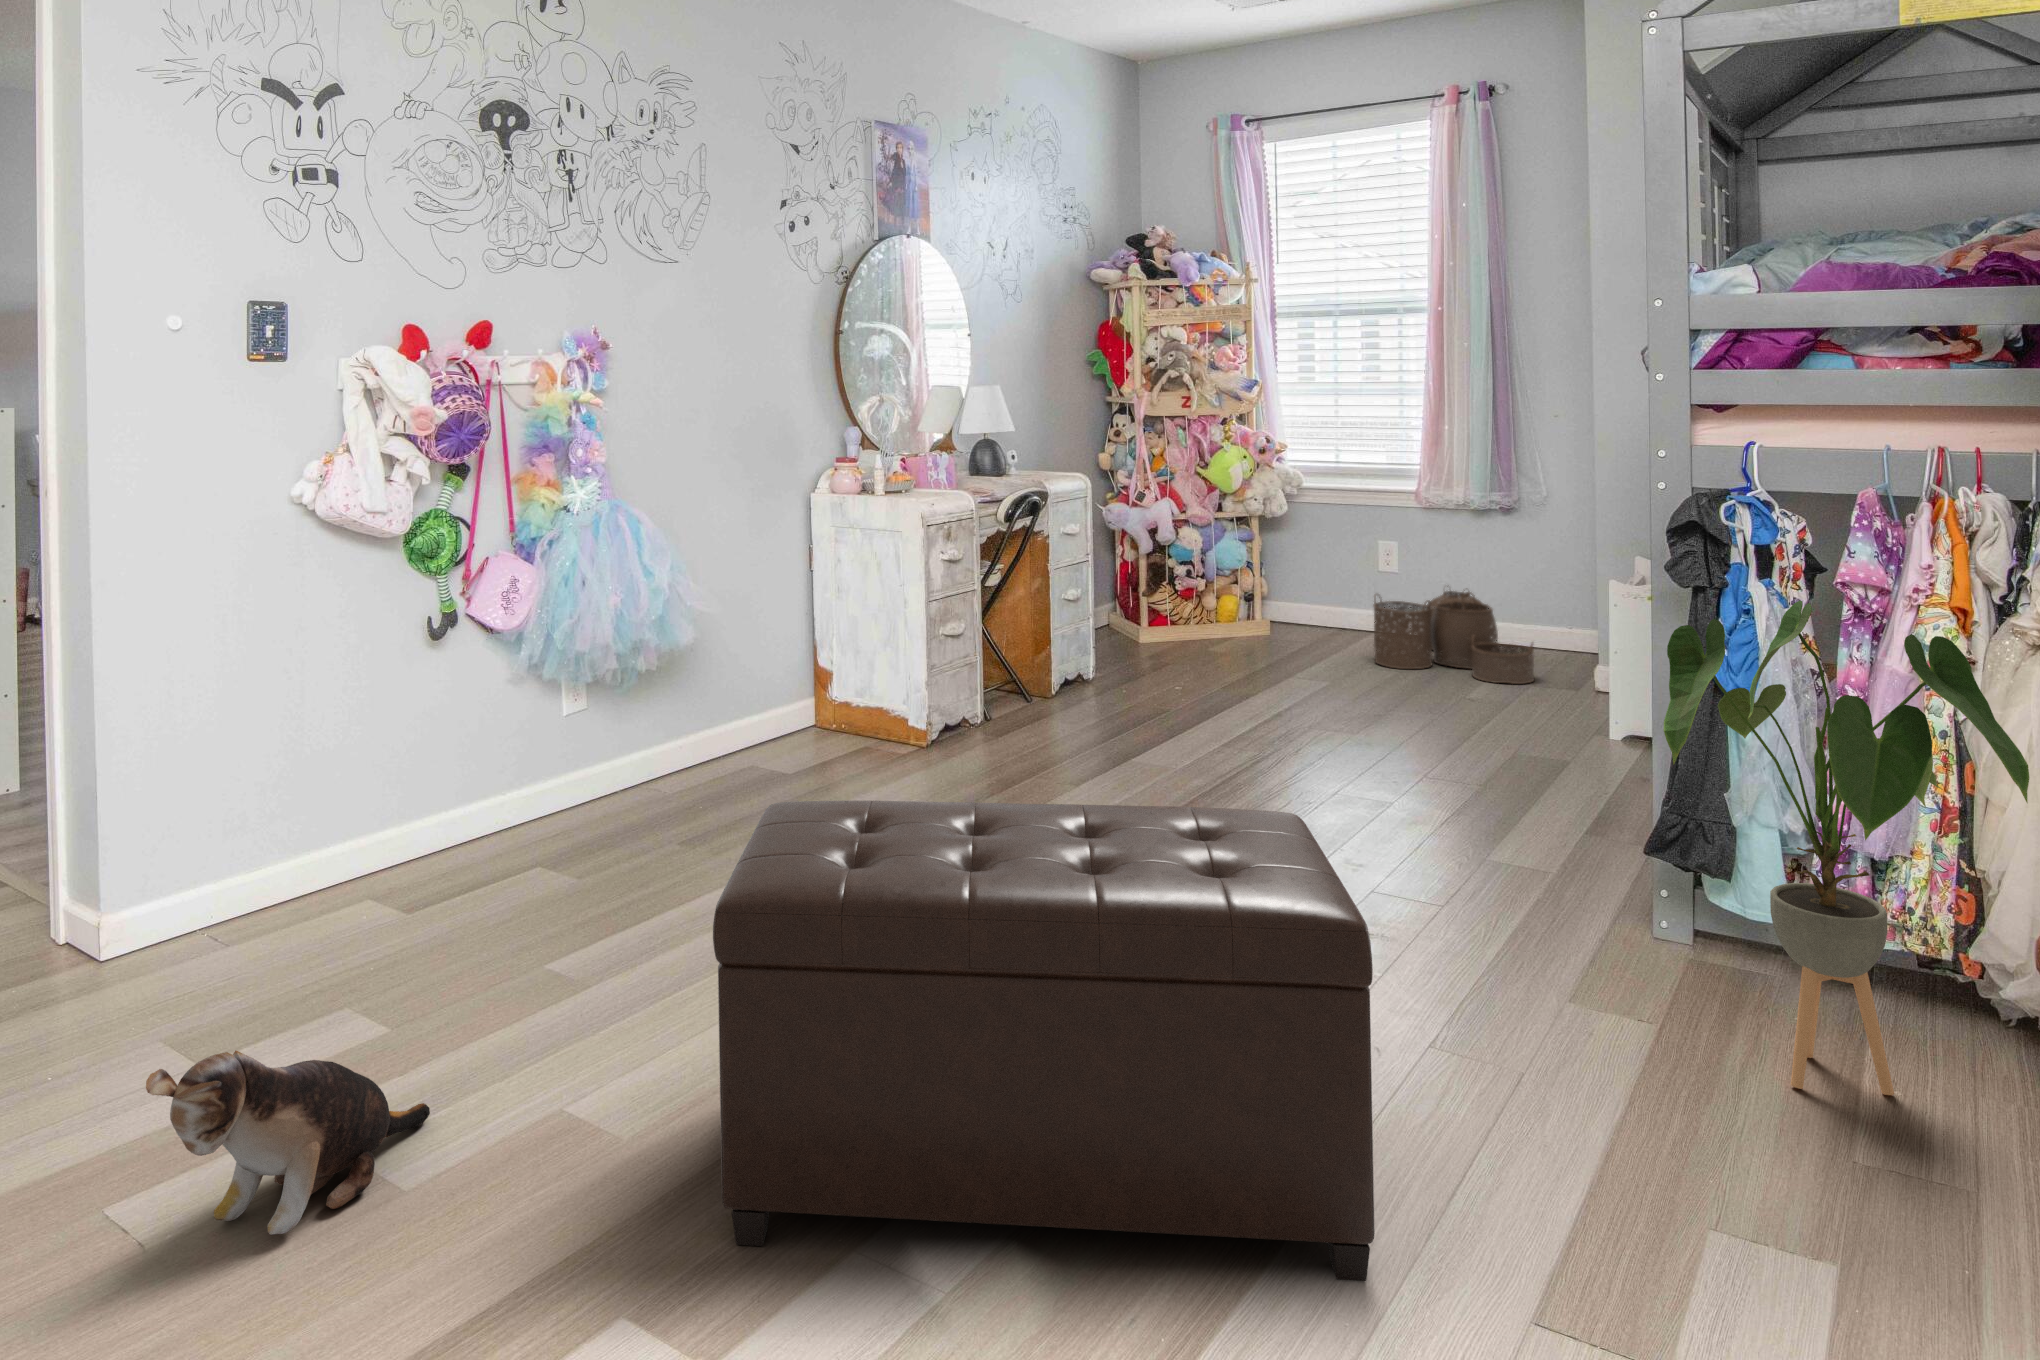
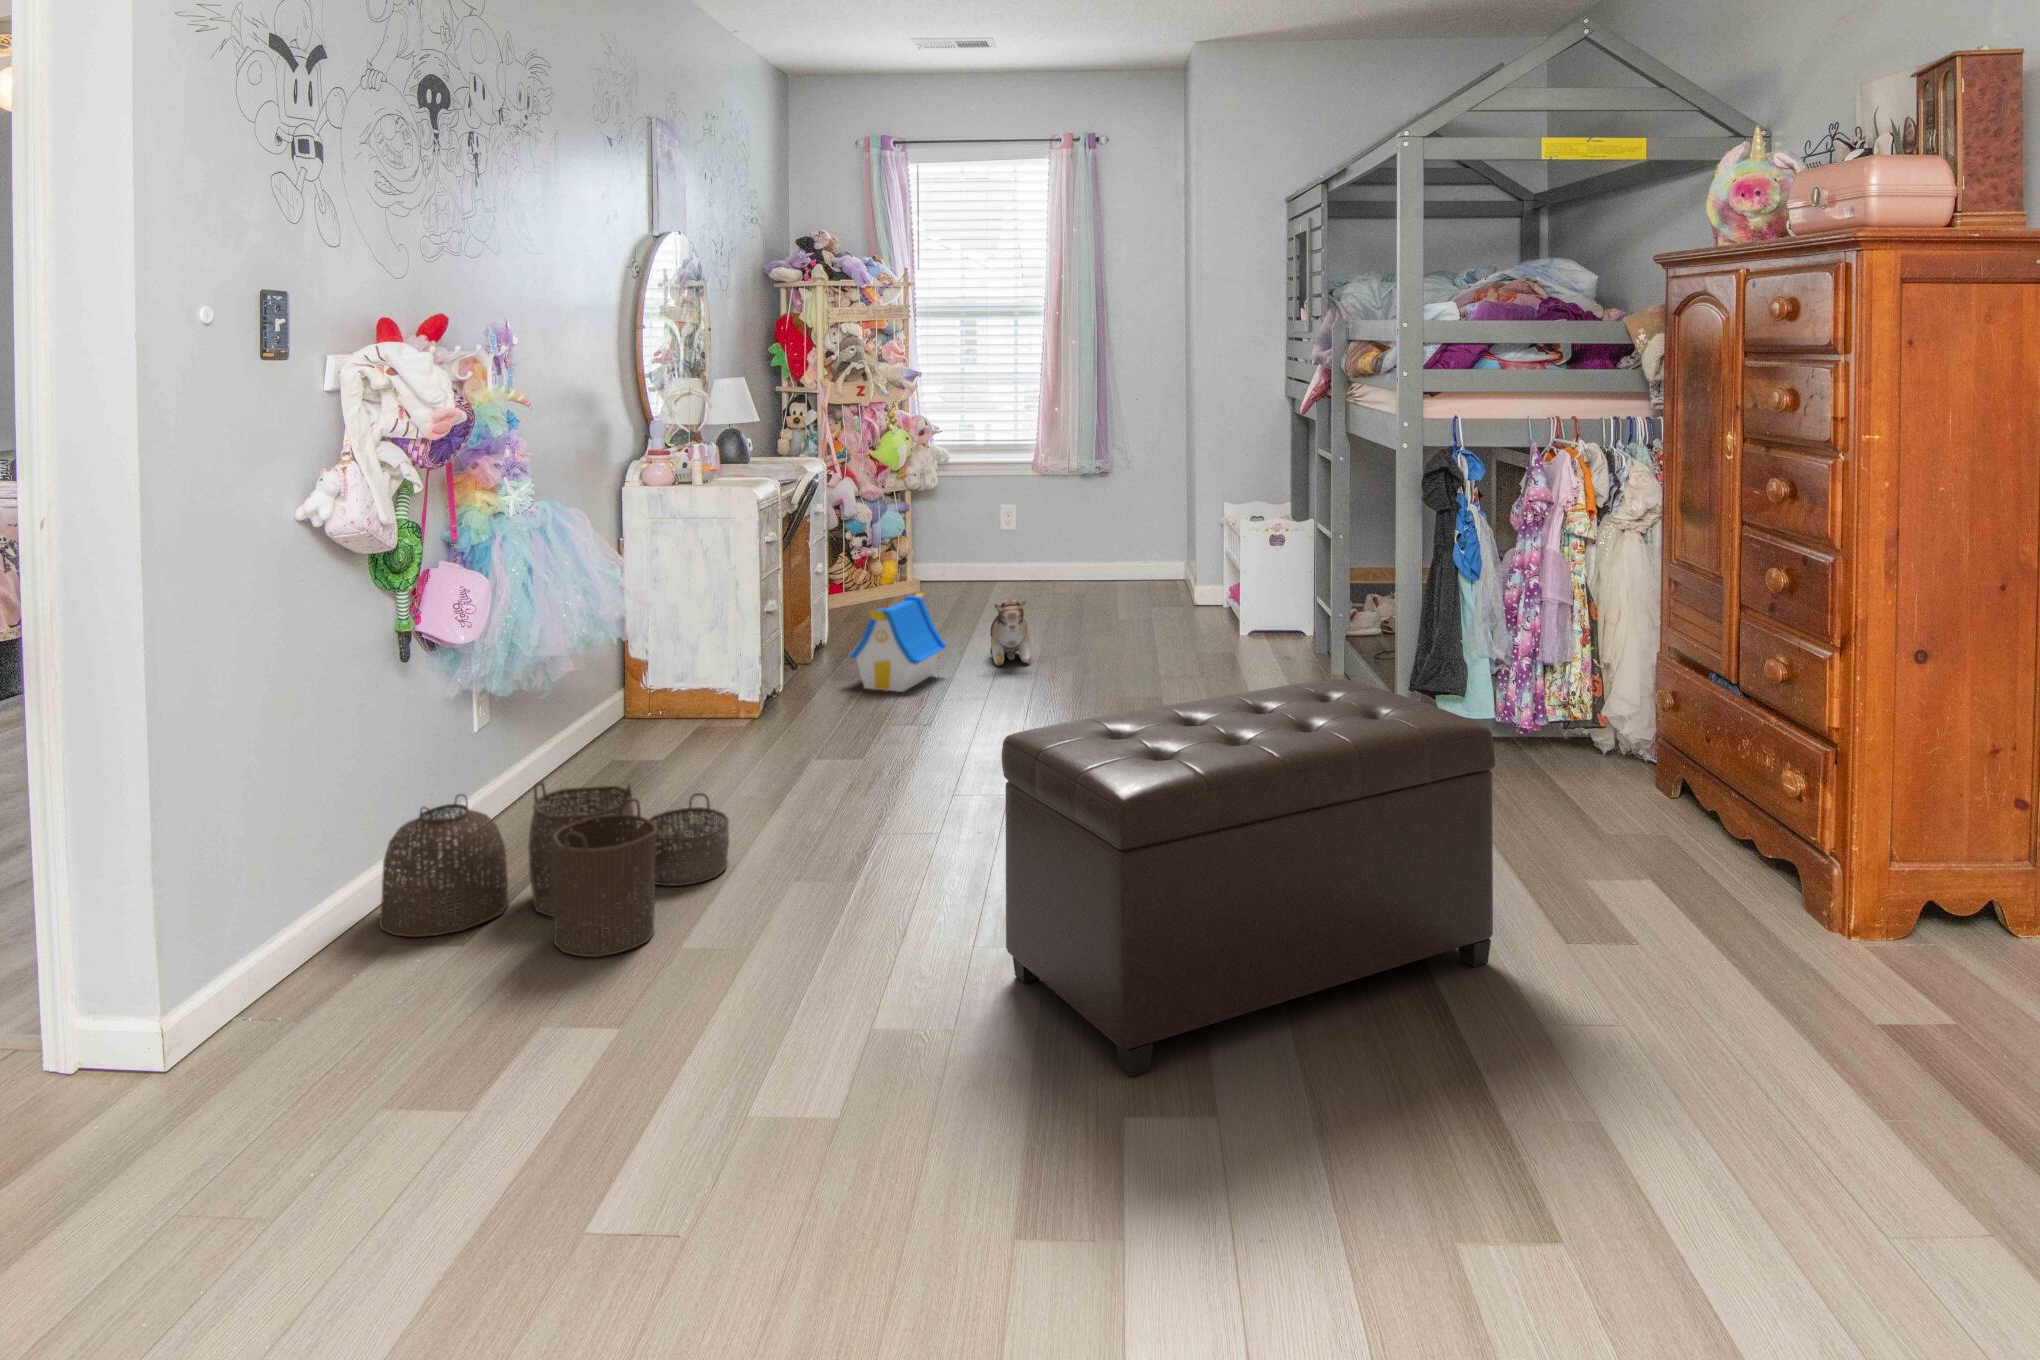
woven basket: present [1373,591,1534,684] -> present [379,782,729,957]
house plant: present [1664,601,2029,1095] -> none [1484,507,1672,808]
toy house: none [1050,634,1169,744] -> present [850,593,947,692]
plush toy: present [146,1051,430,1235] -> present [990,598,1030,666]

